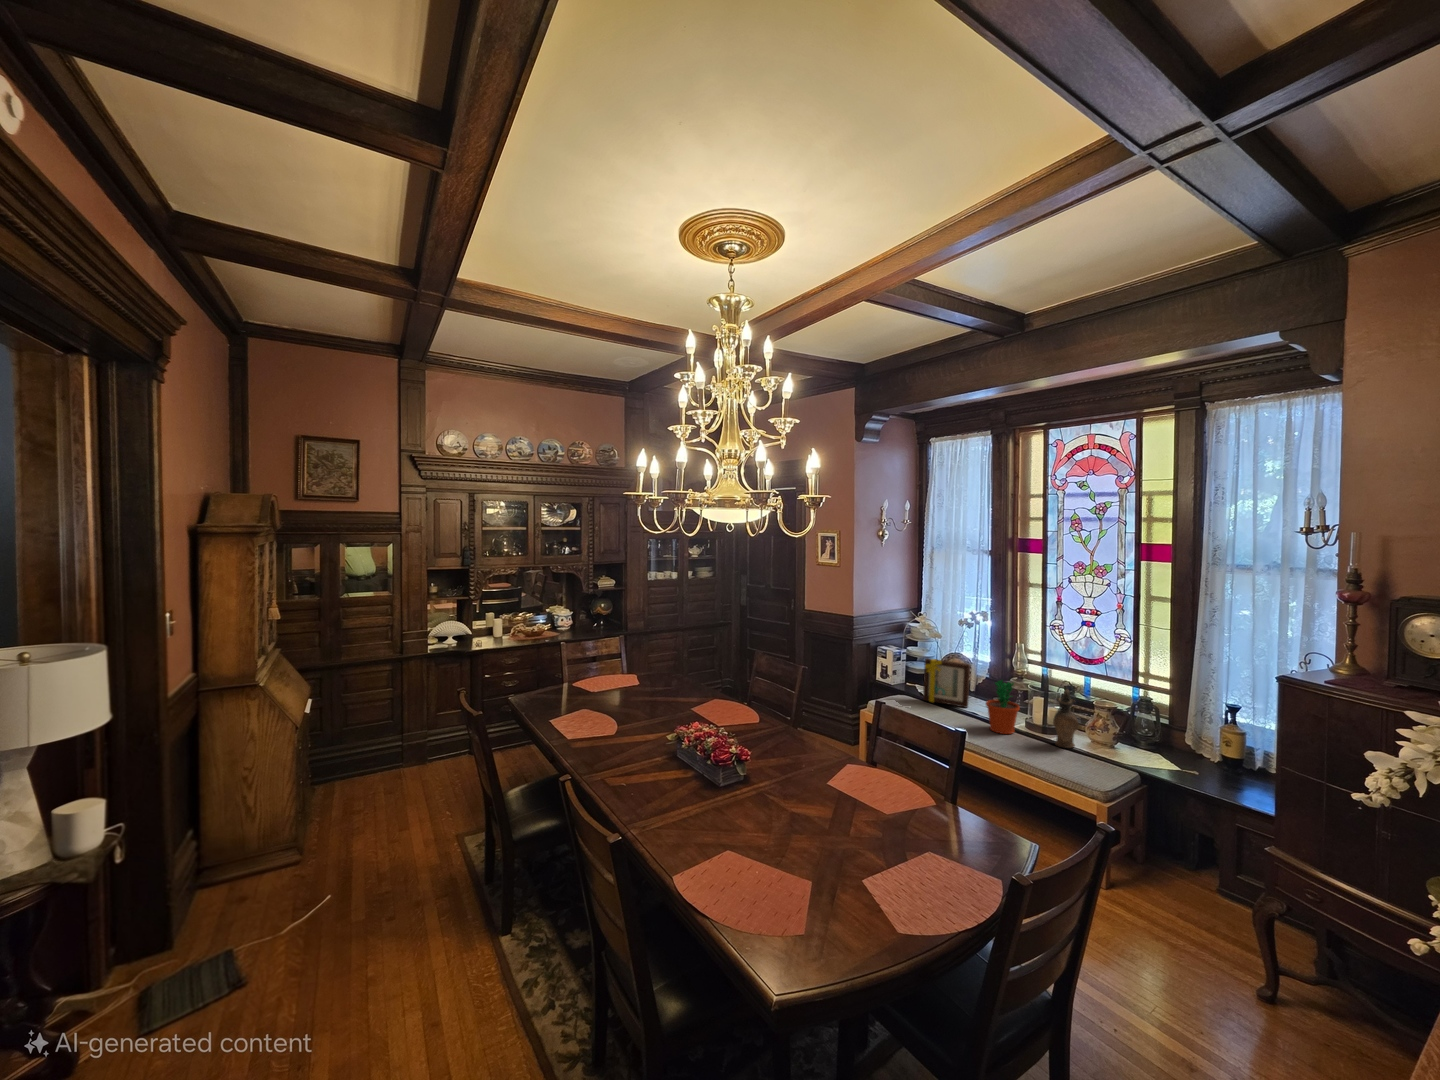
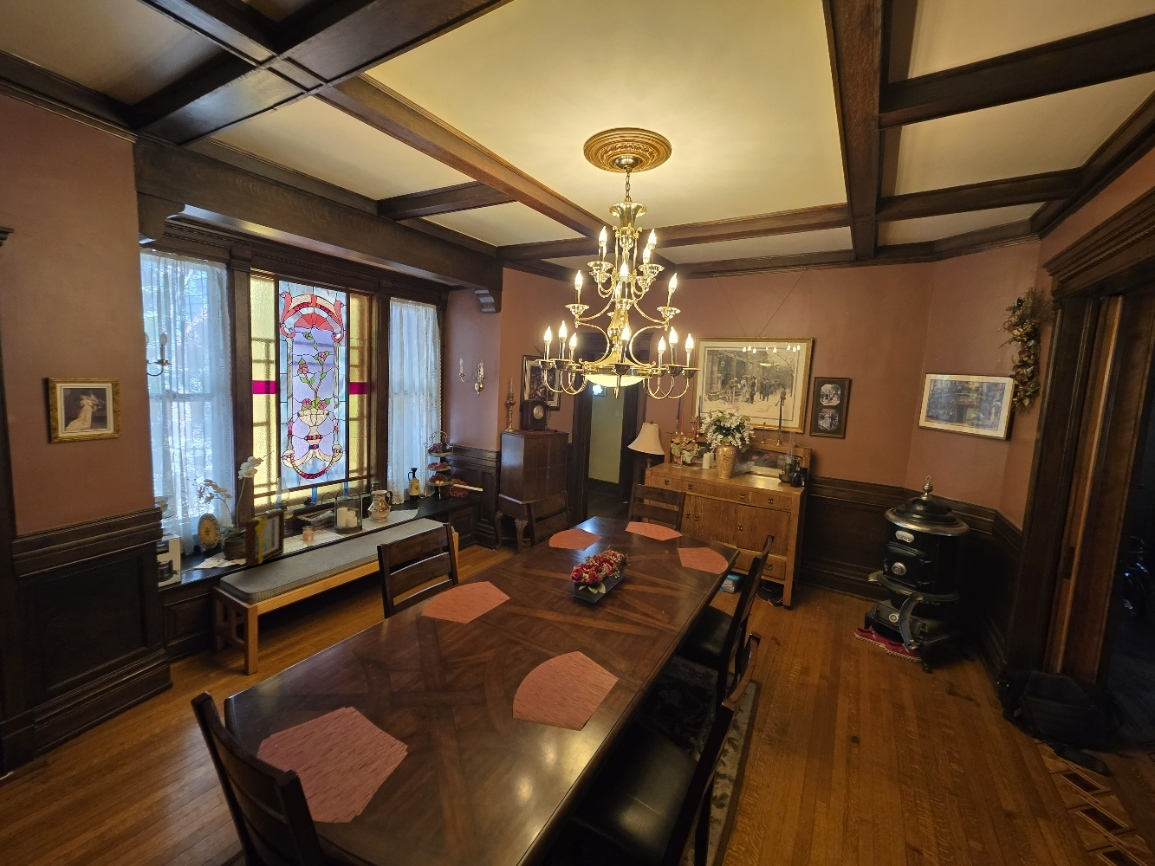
flower pot: present [986,680,1020,734] -> none [334,503,362,548]
ceramic pitcher: present [1053,690,1079,748] -> none [370,493,392,533]

